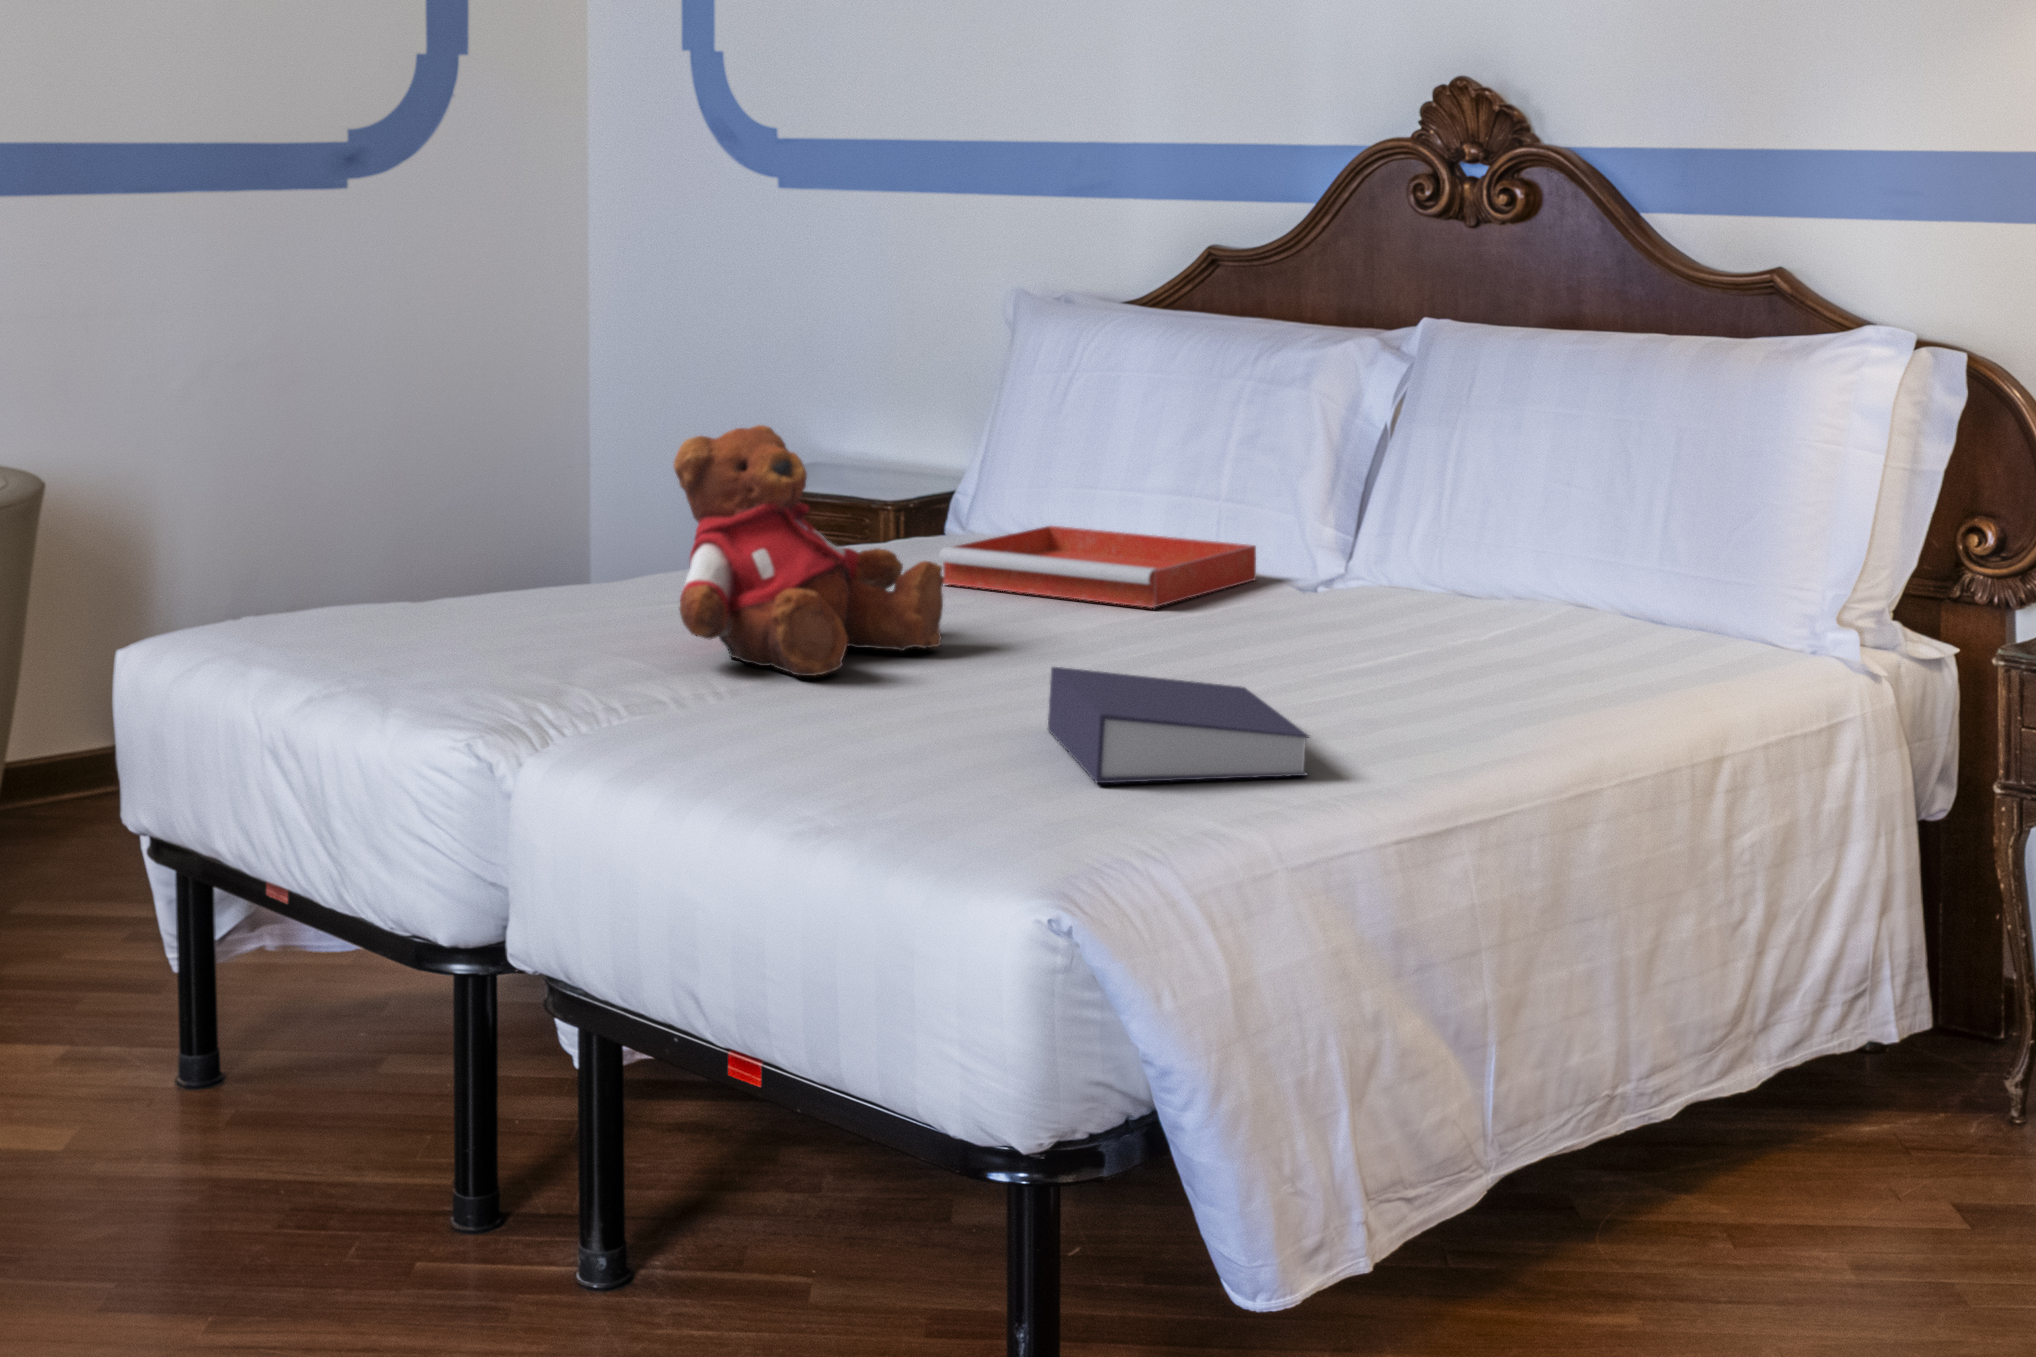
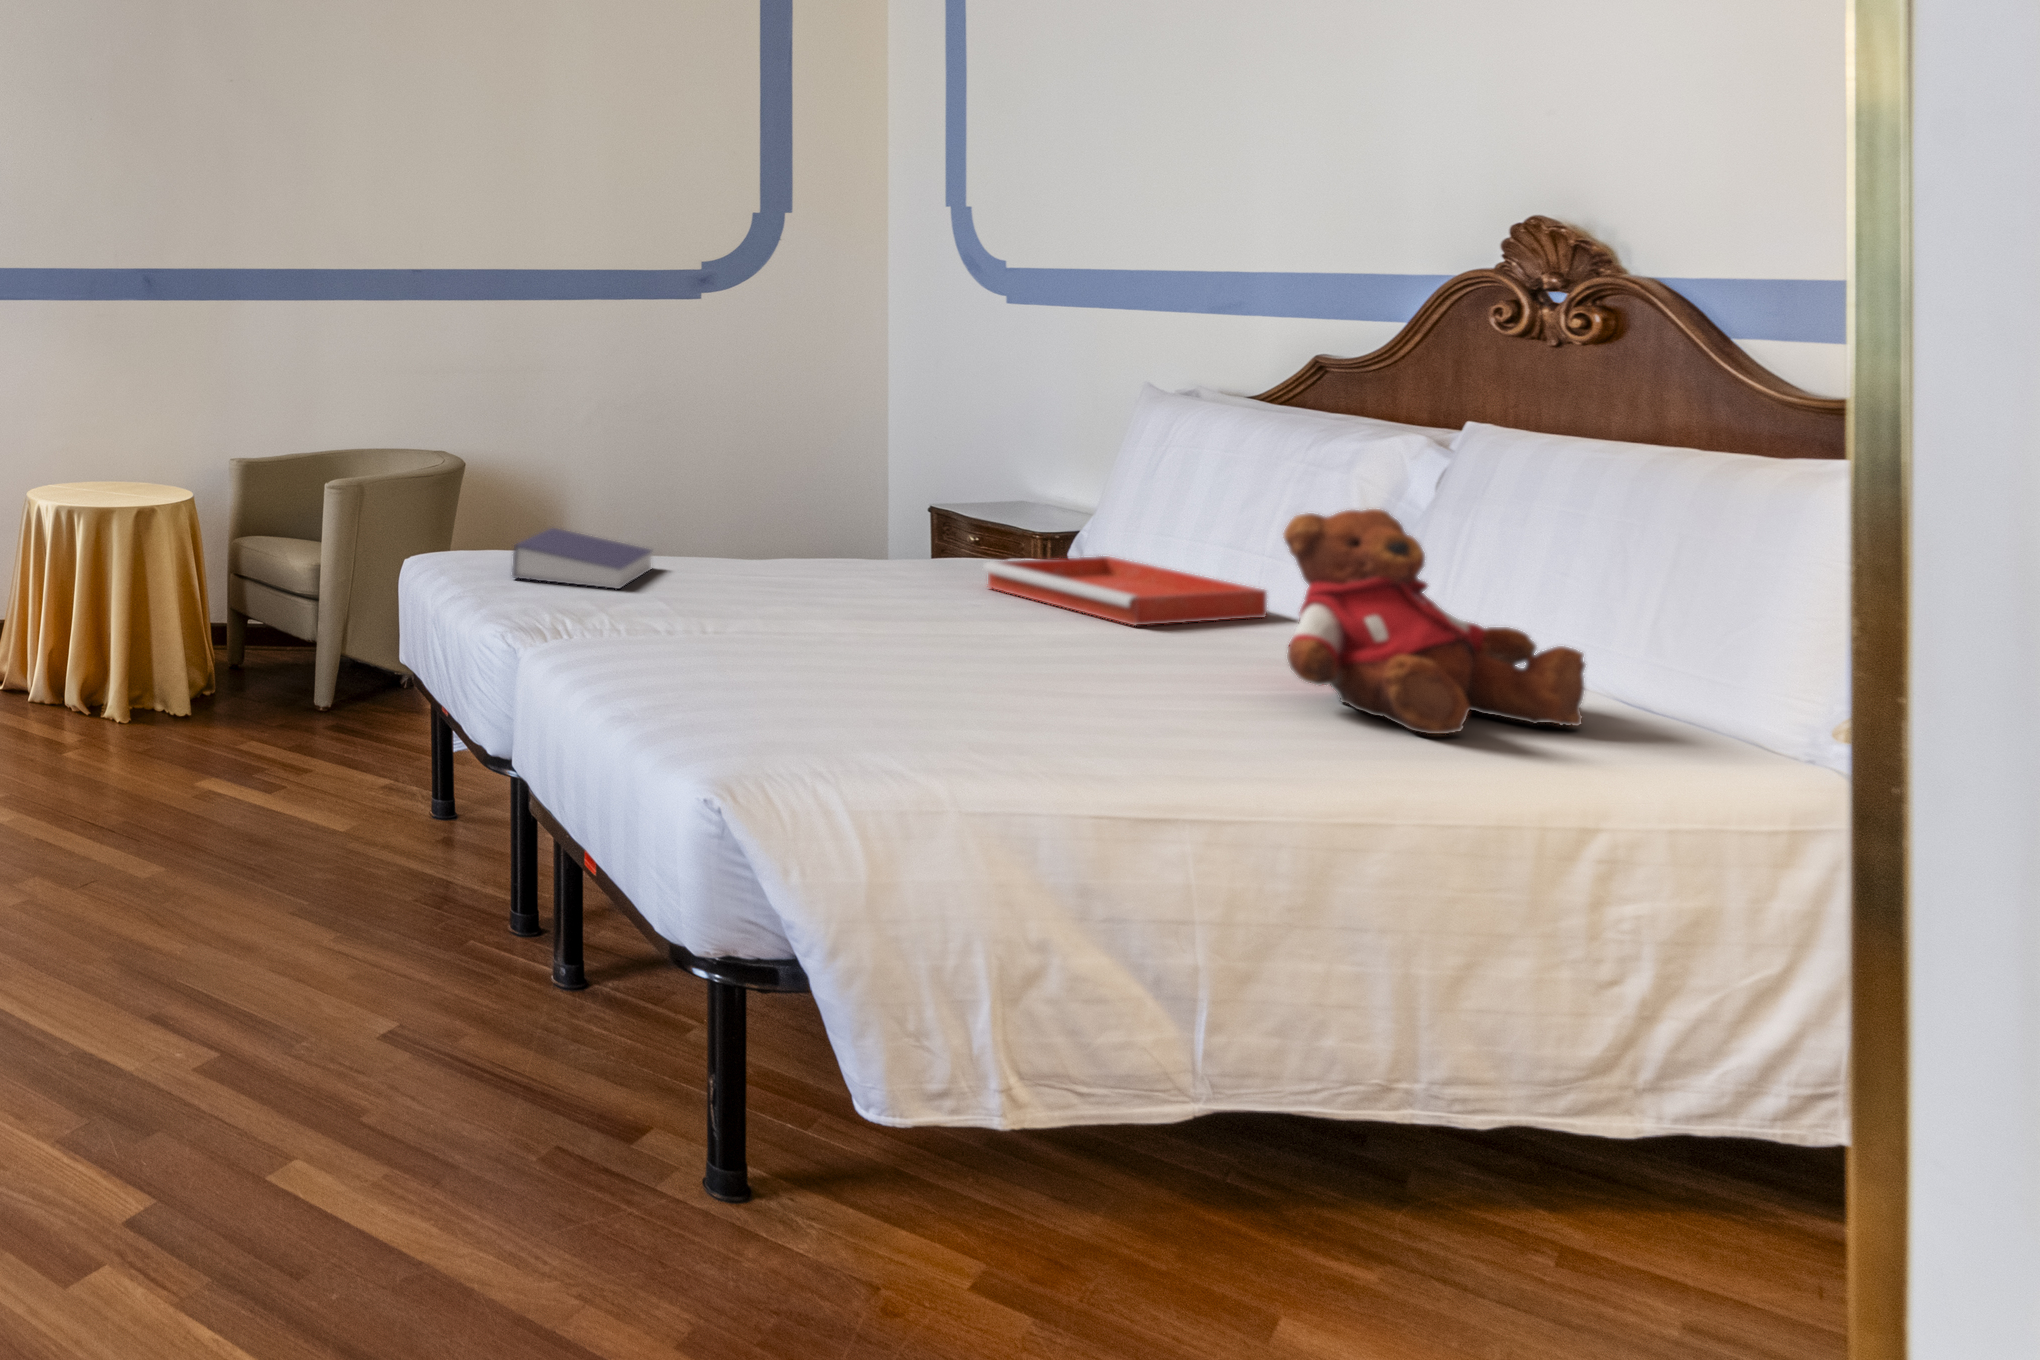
teddy bear: present [674,425,944,676] -> present [1283,509,1585,734]
book: present [1048,667,1309,783] -> present [512,528,652,589]

